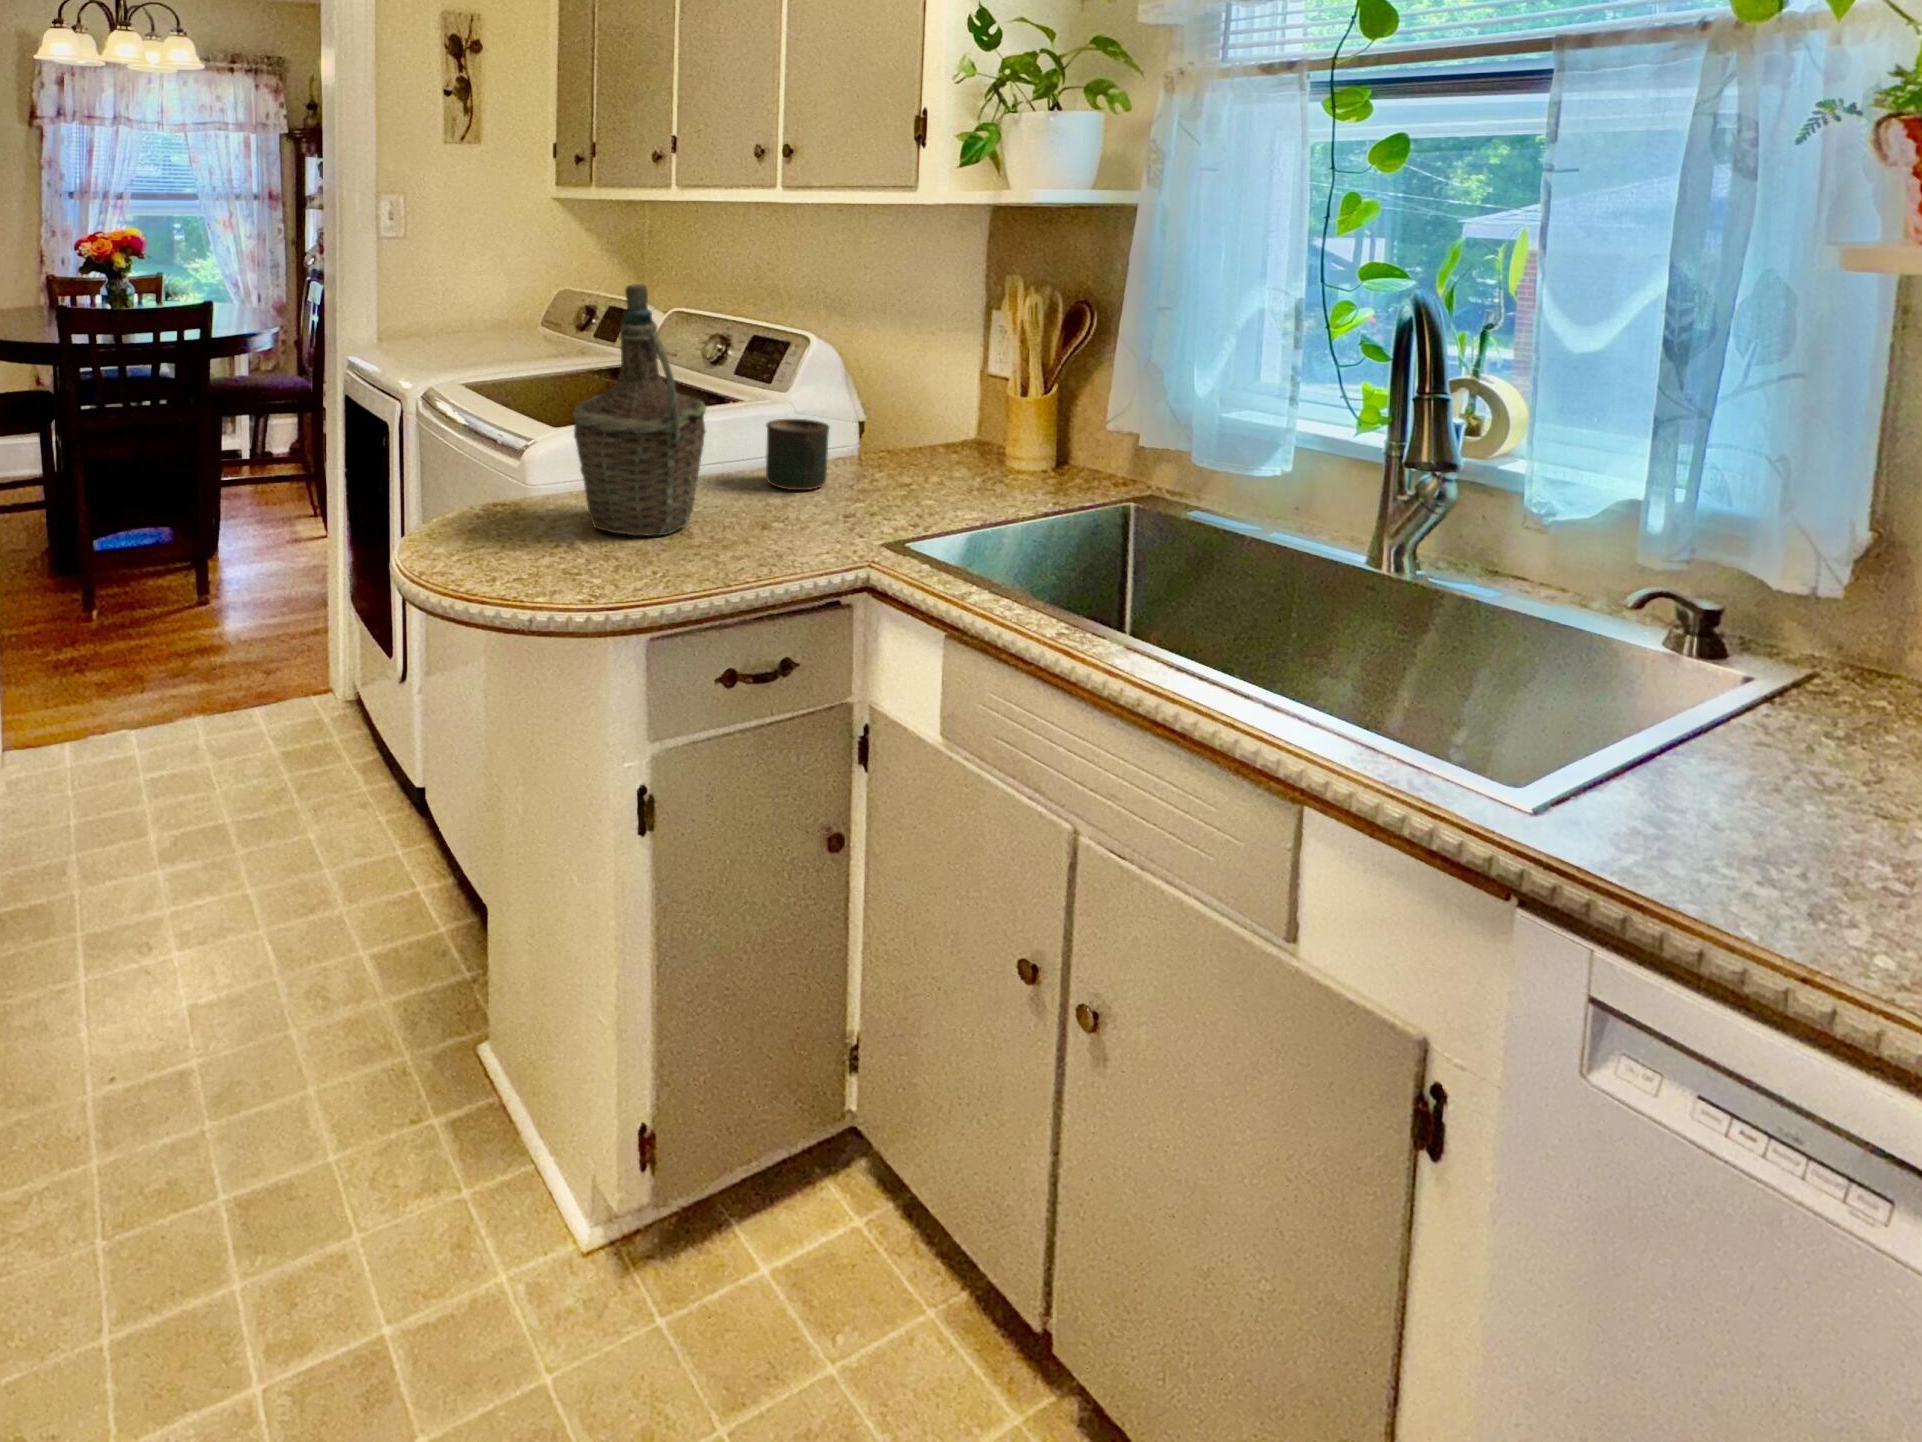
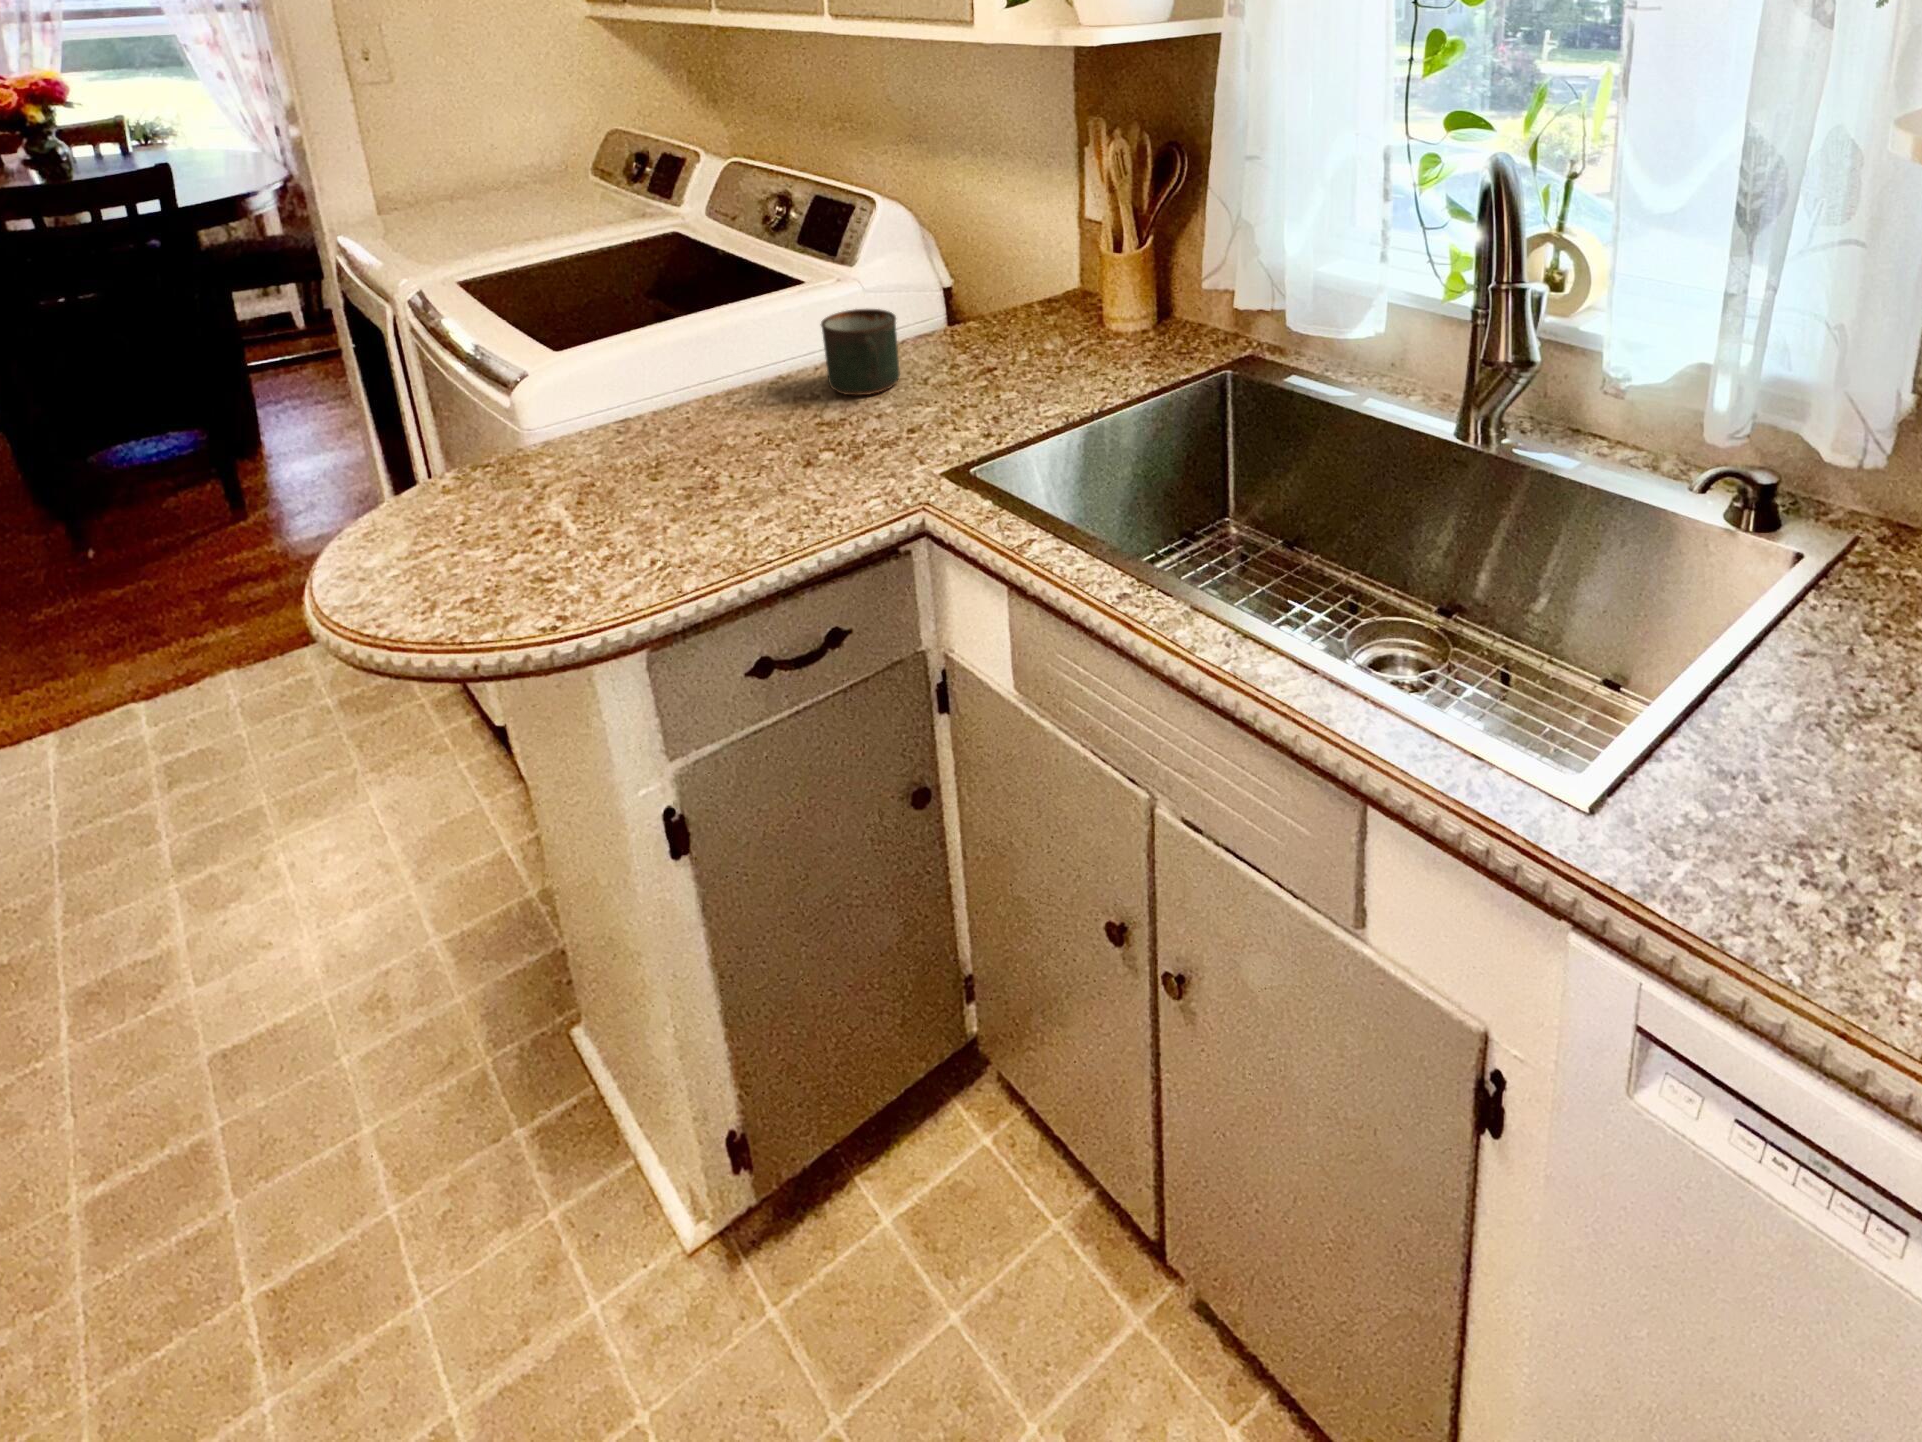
bottle: present [573,284,706,536] -> none [531,193,721,505]

